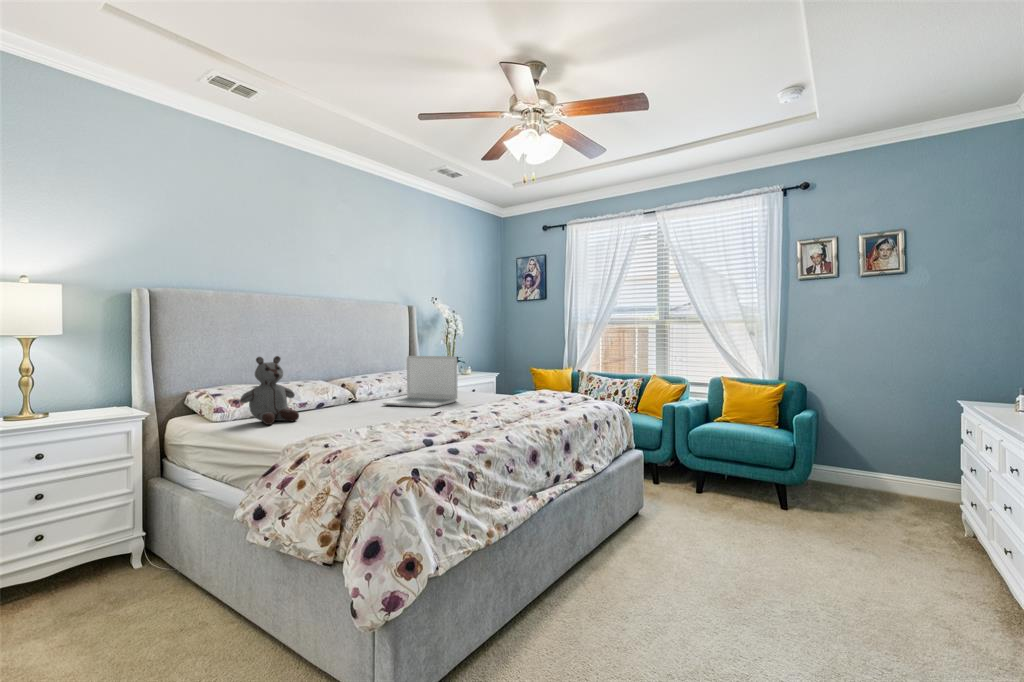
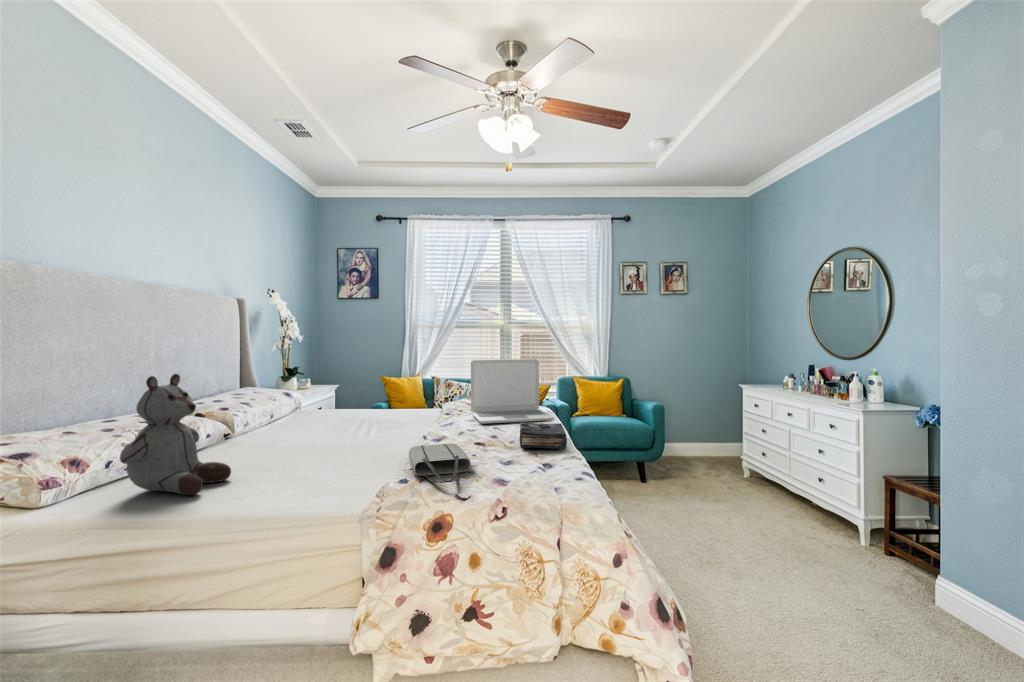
laptop: present [383,356,457,407] -> present [471,359,554,424]
book: none [469,407,527,431] -> present [520,422,567,450]
tote bag: none [357,414,426,435] -> present [409,444,471,483]

